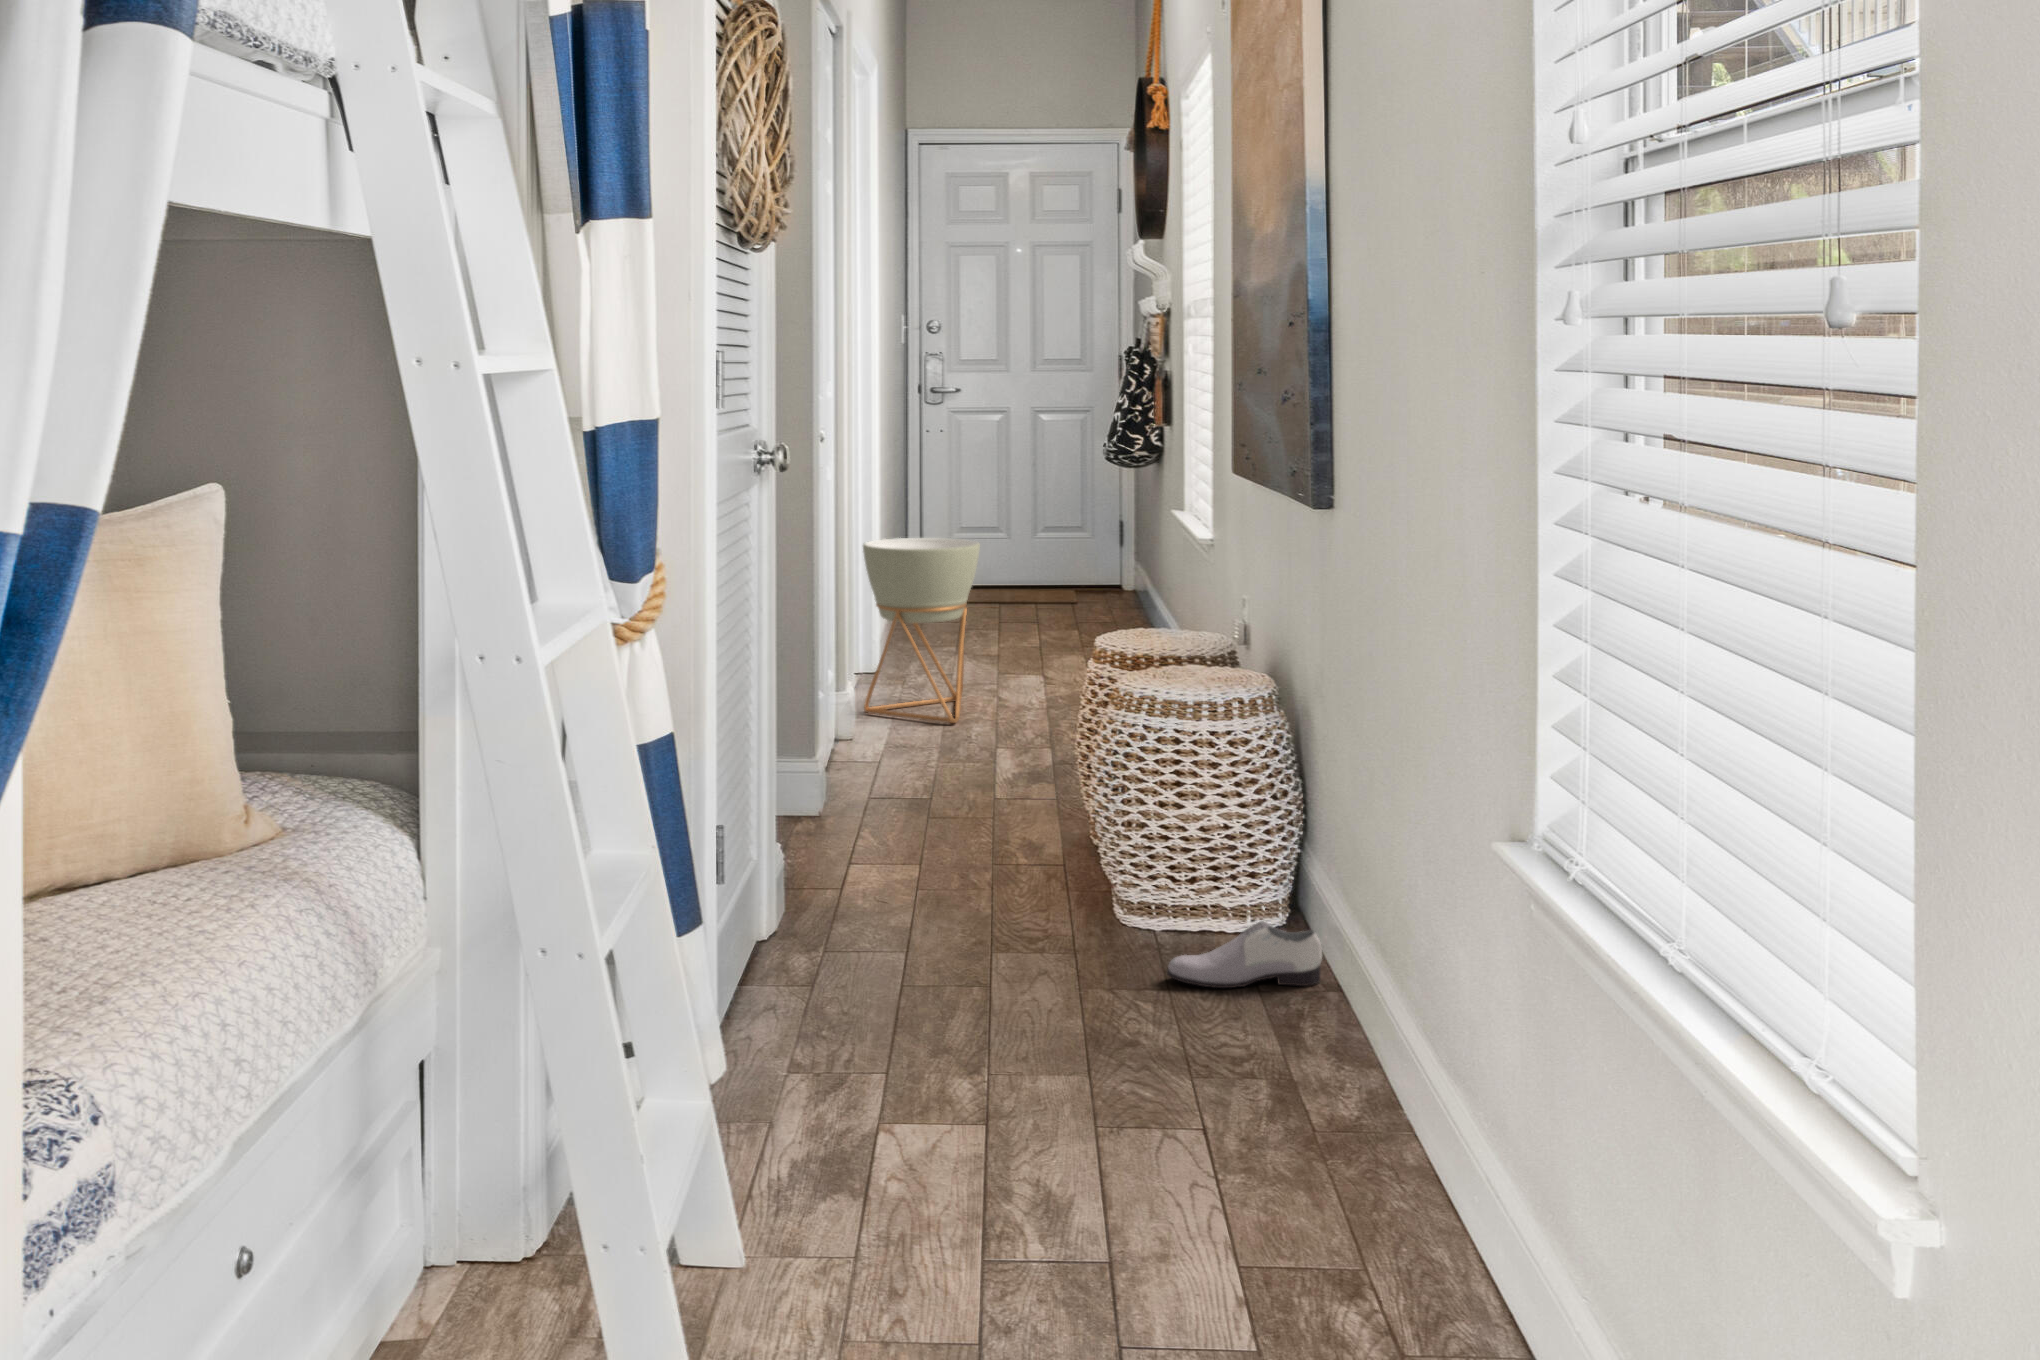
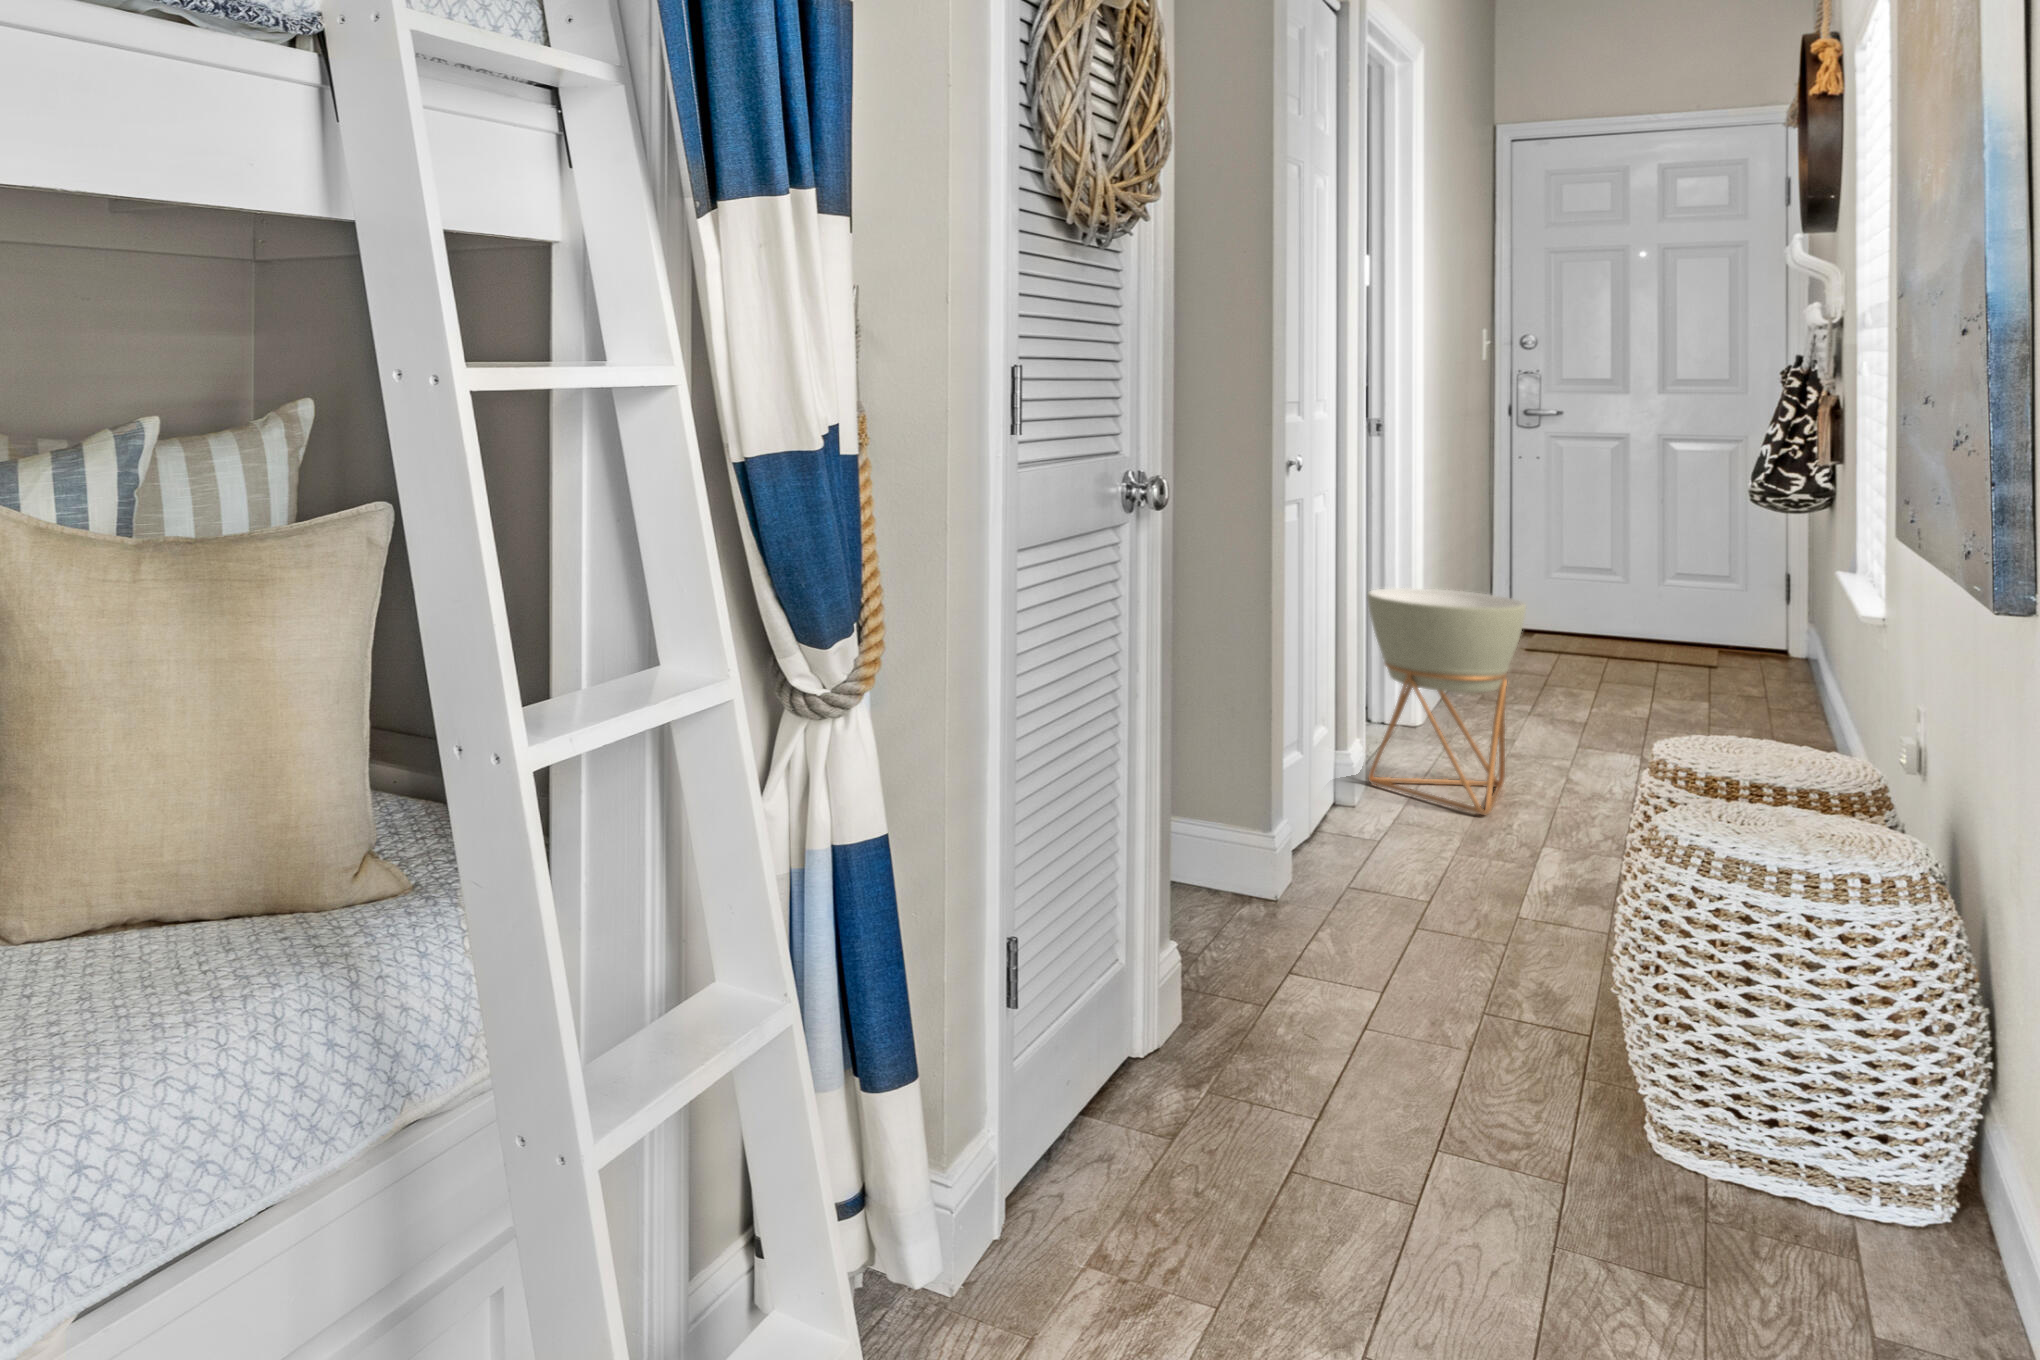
shoe: present [1167,921,1322,988] -> none [1705,1212,1997,1335]

